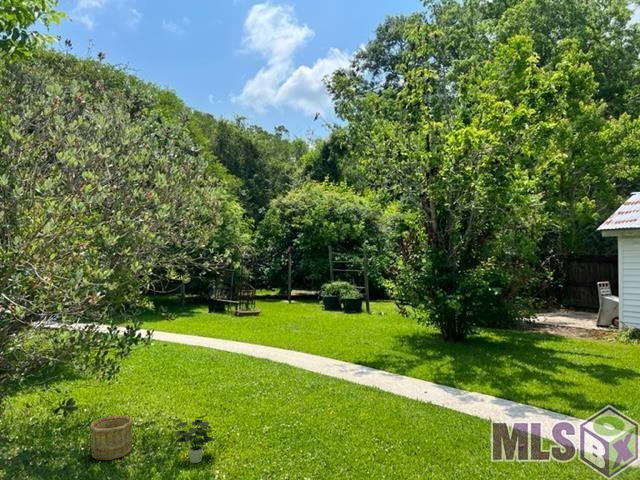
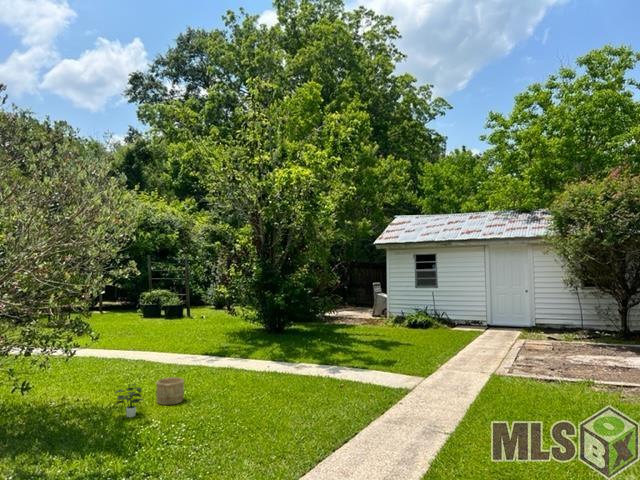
wooden bucket: present [90,415,133,460] -> present [156,377,184,405]

